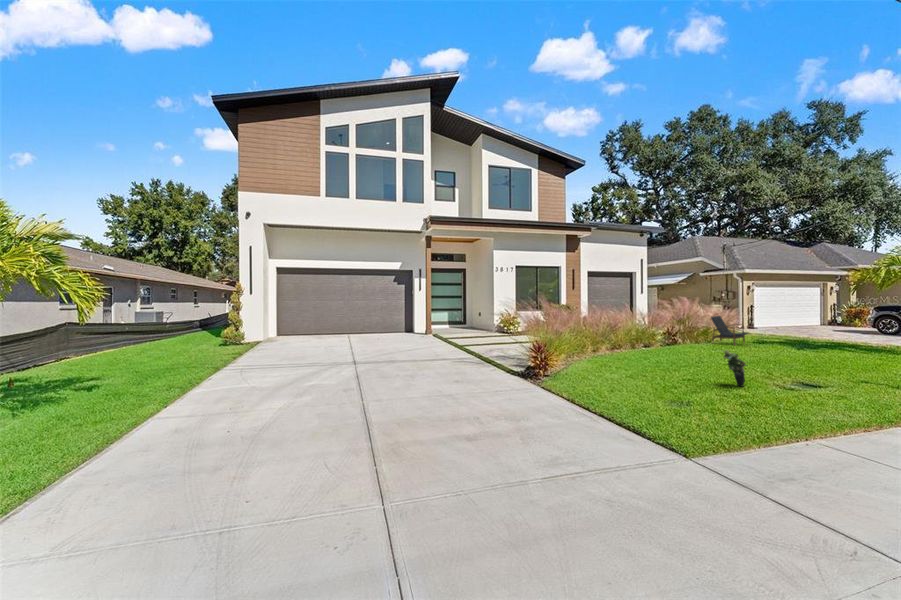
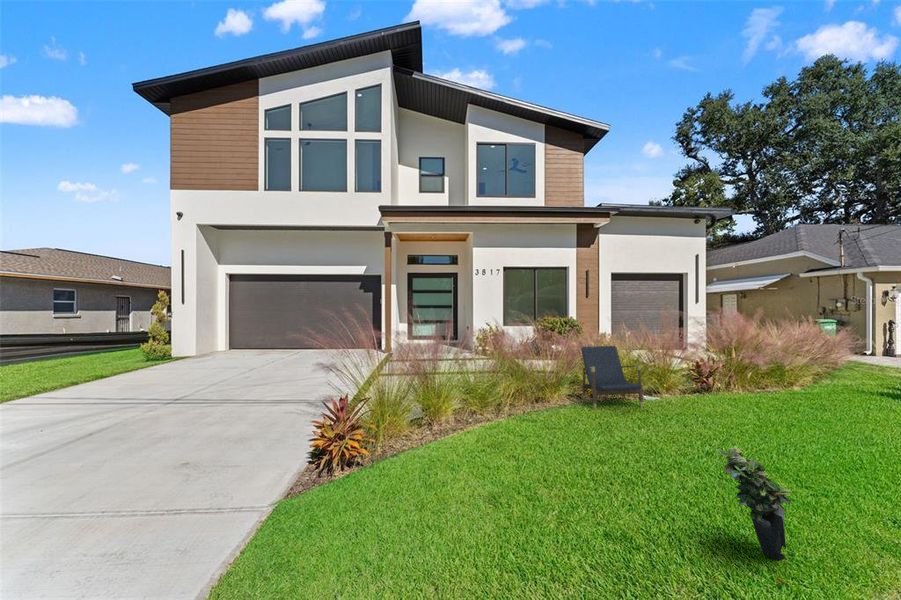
lounge chair: present [711,316,748,345] -> present [581,346,643,410]

